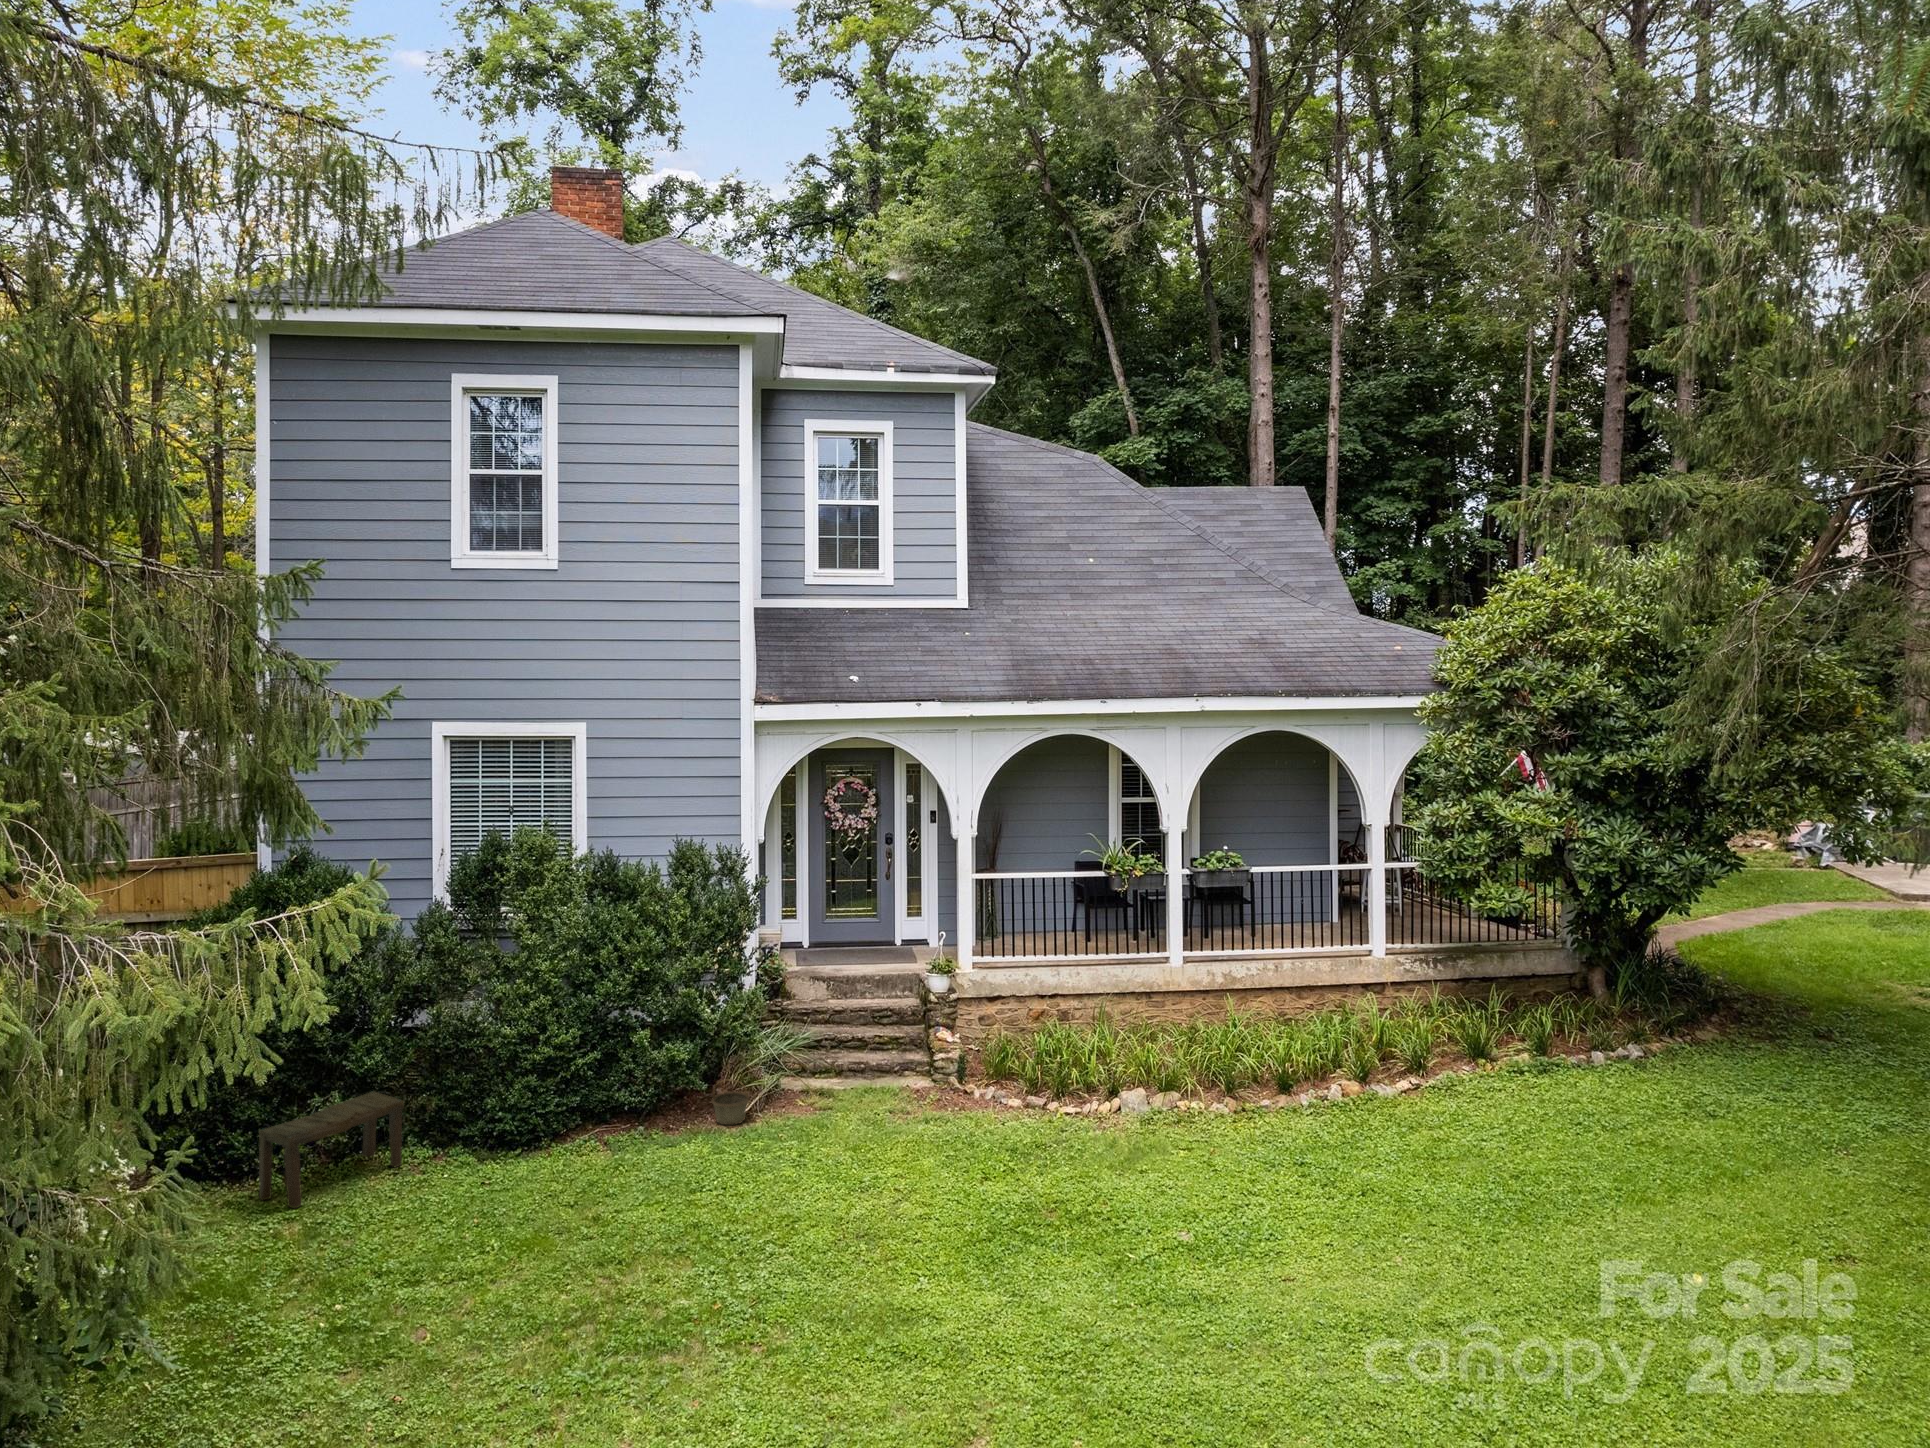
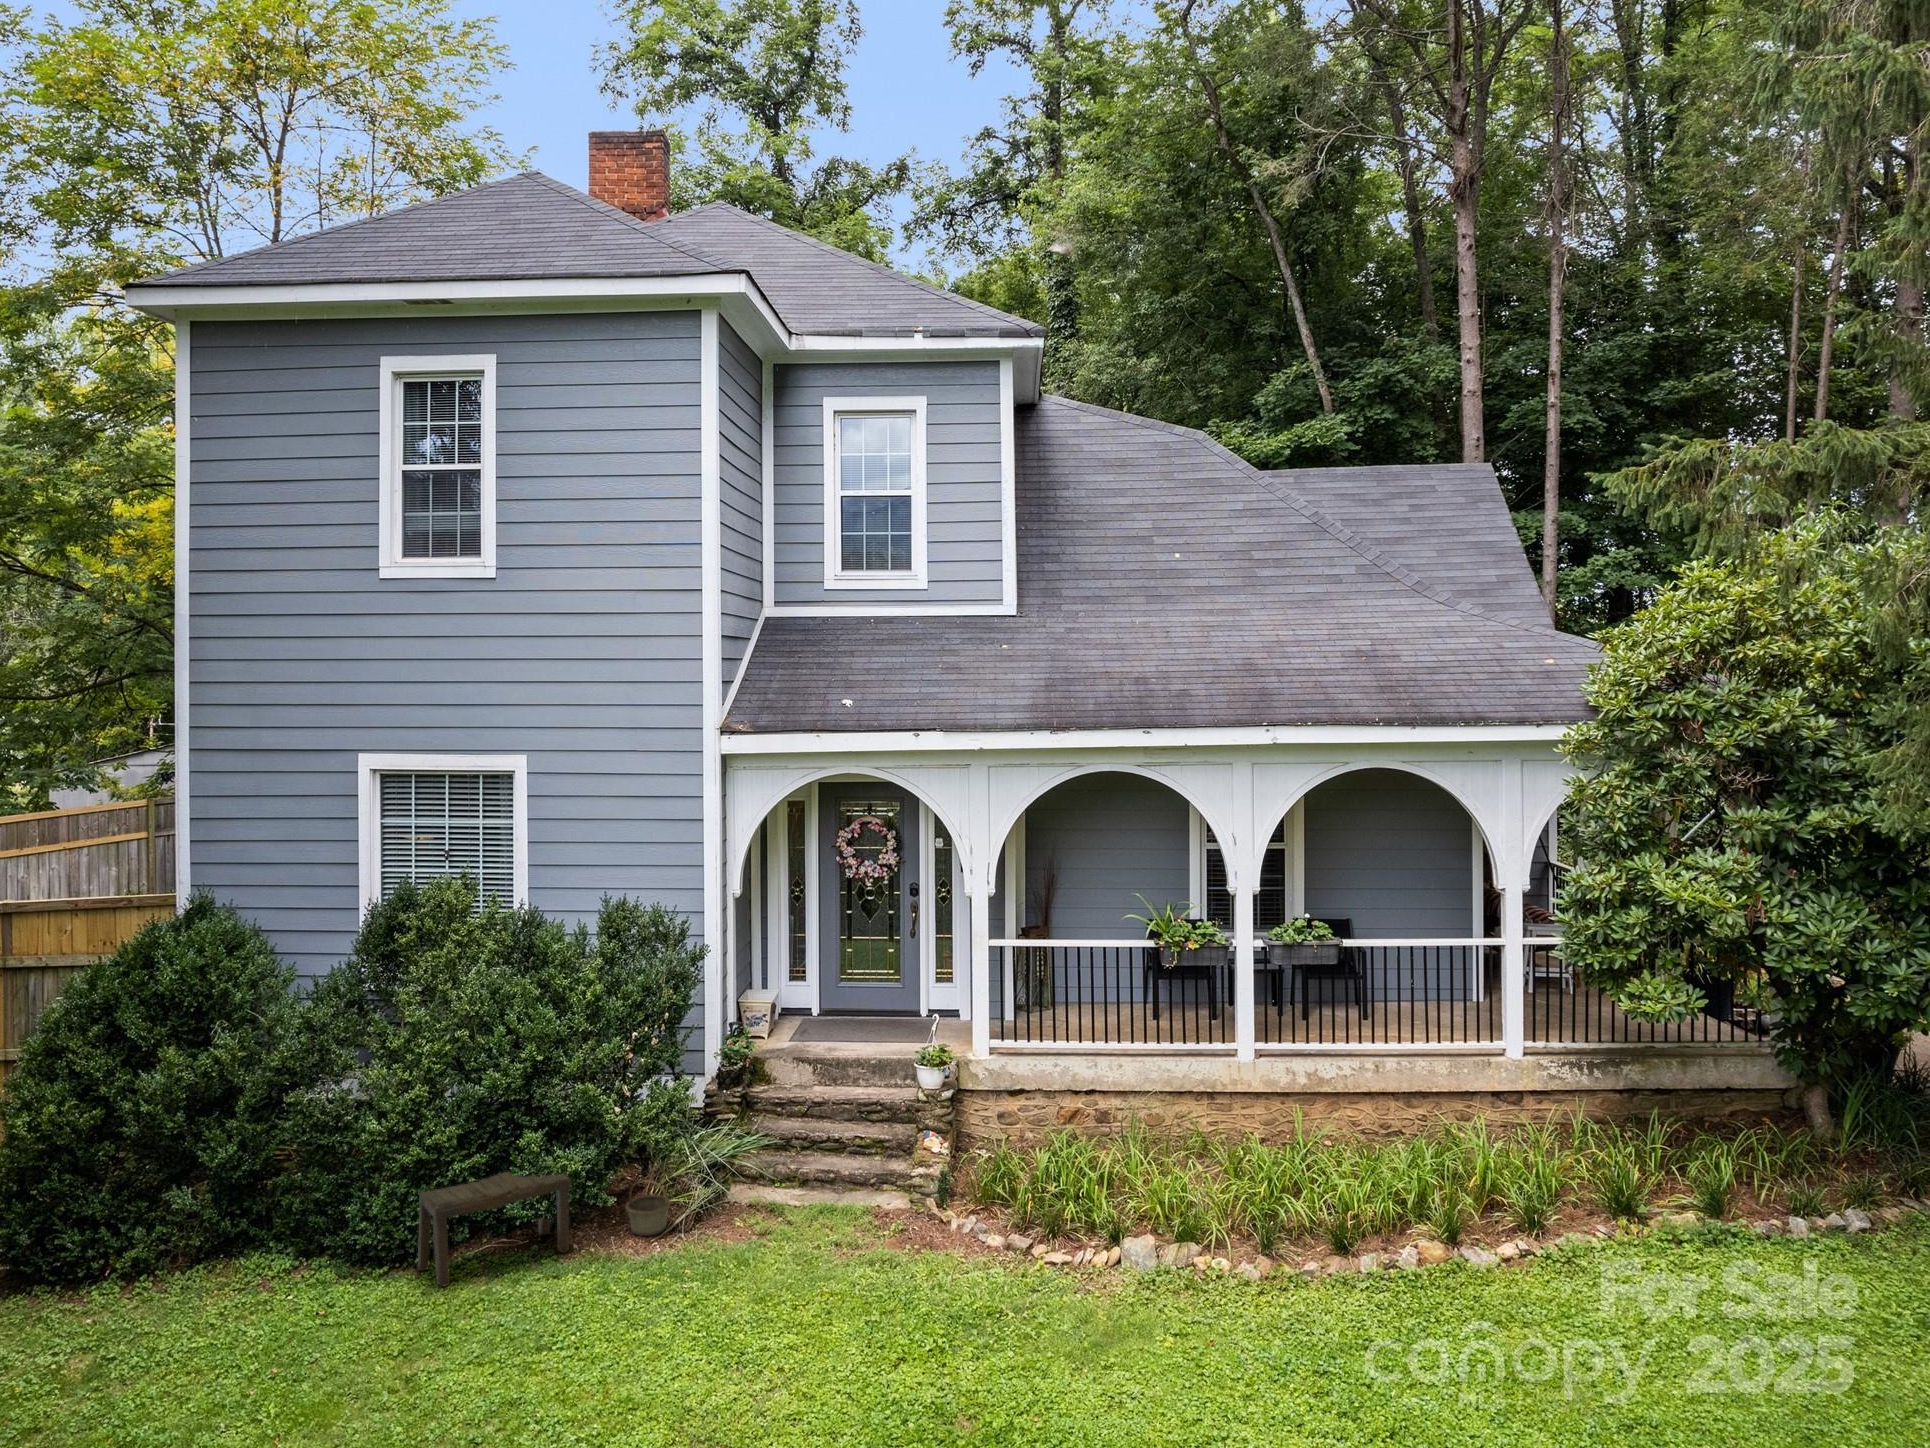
bench: present [259,1091,404,1209] -> present [418,1171,571,1287]

